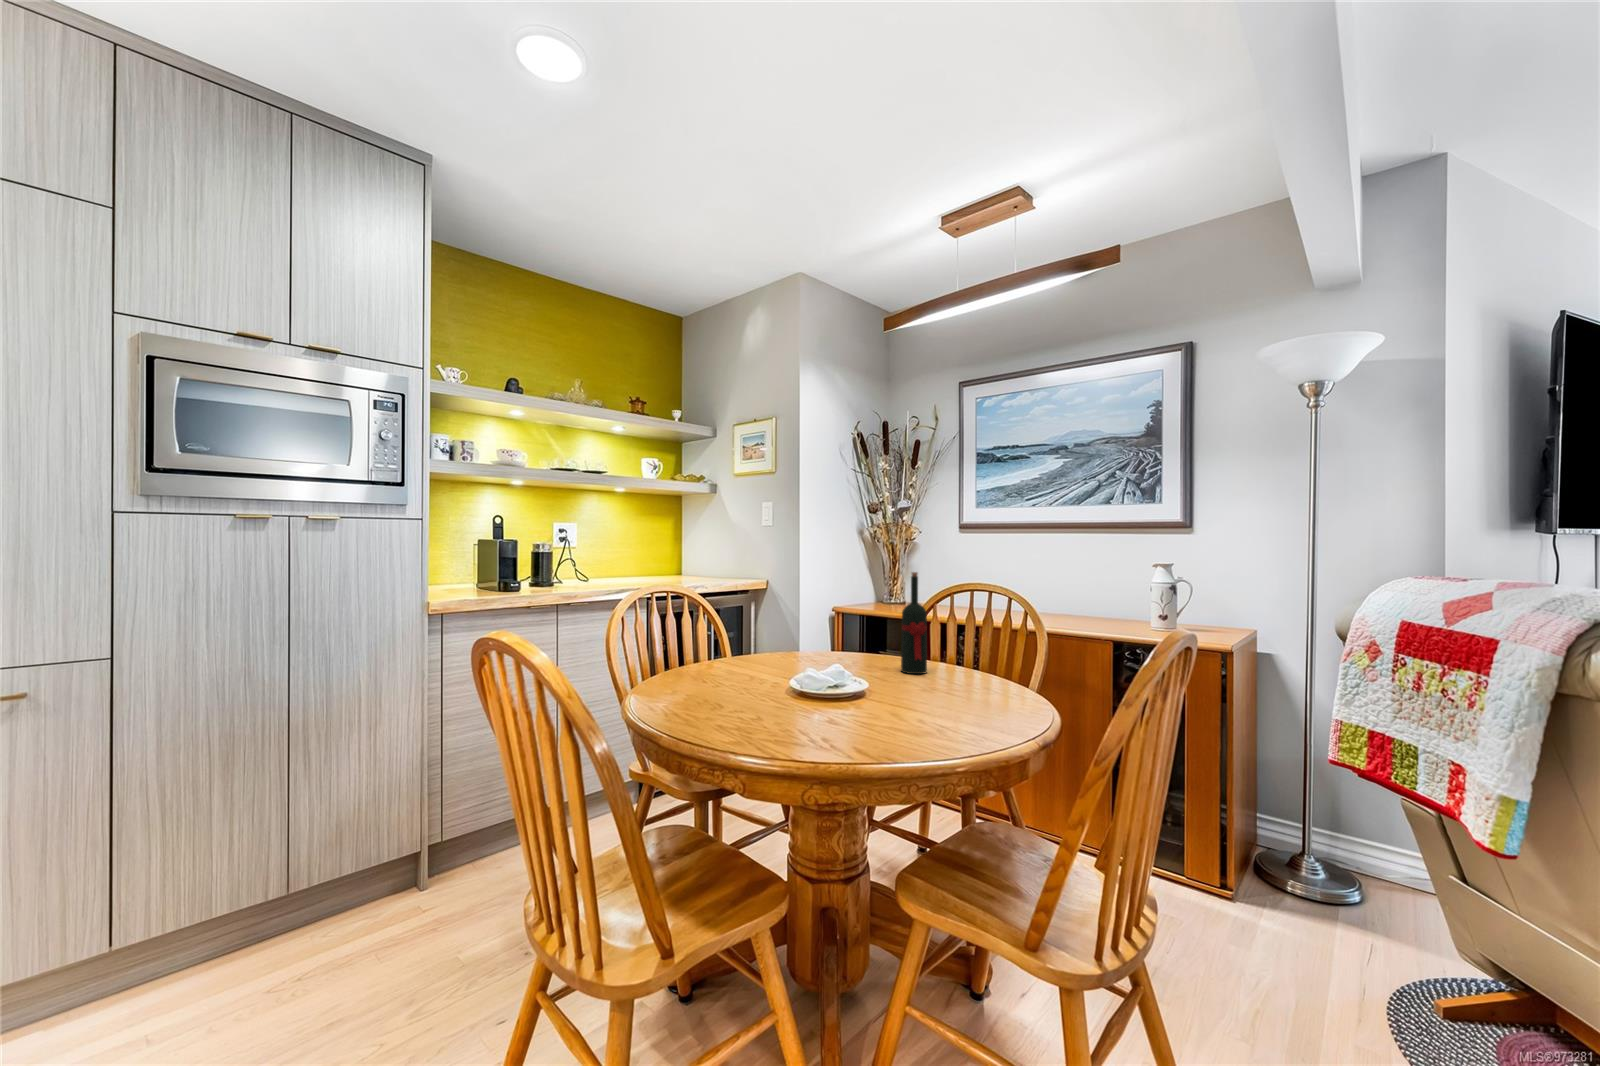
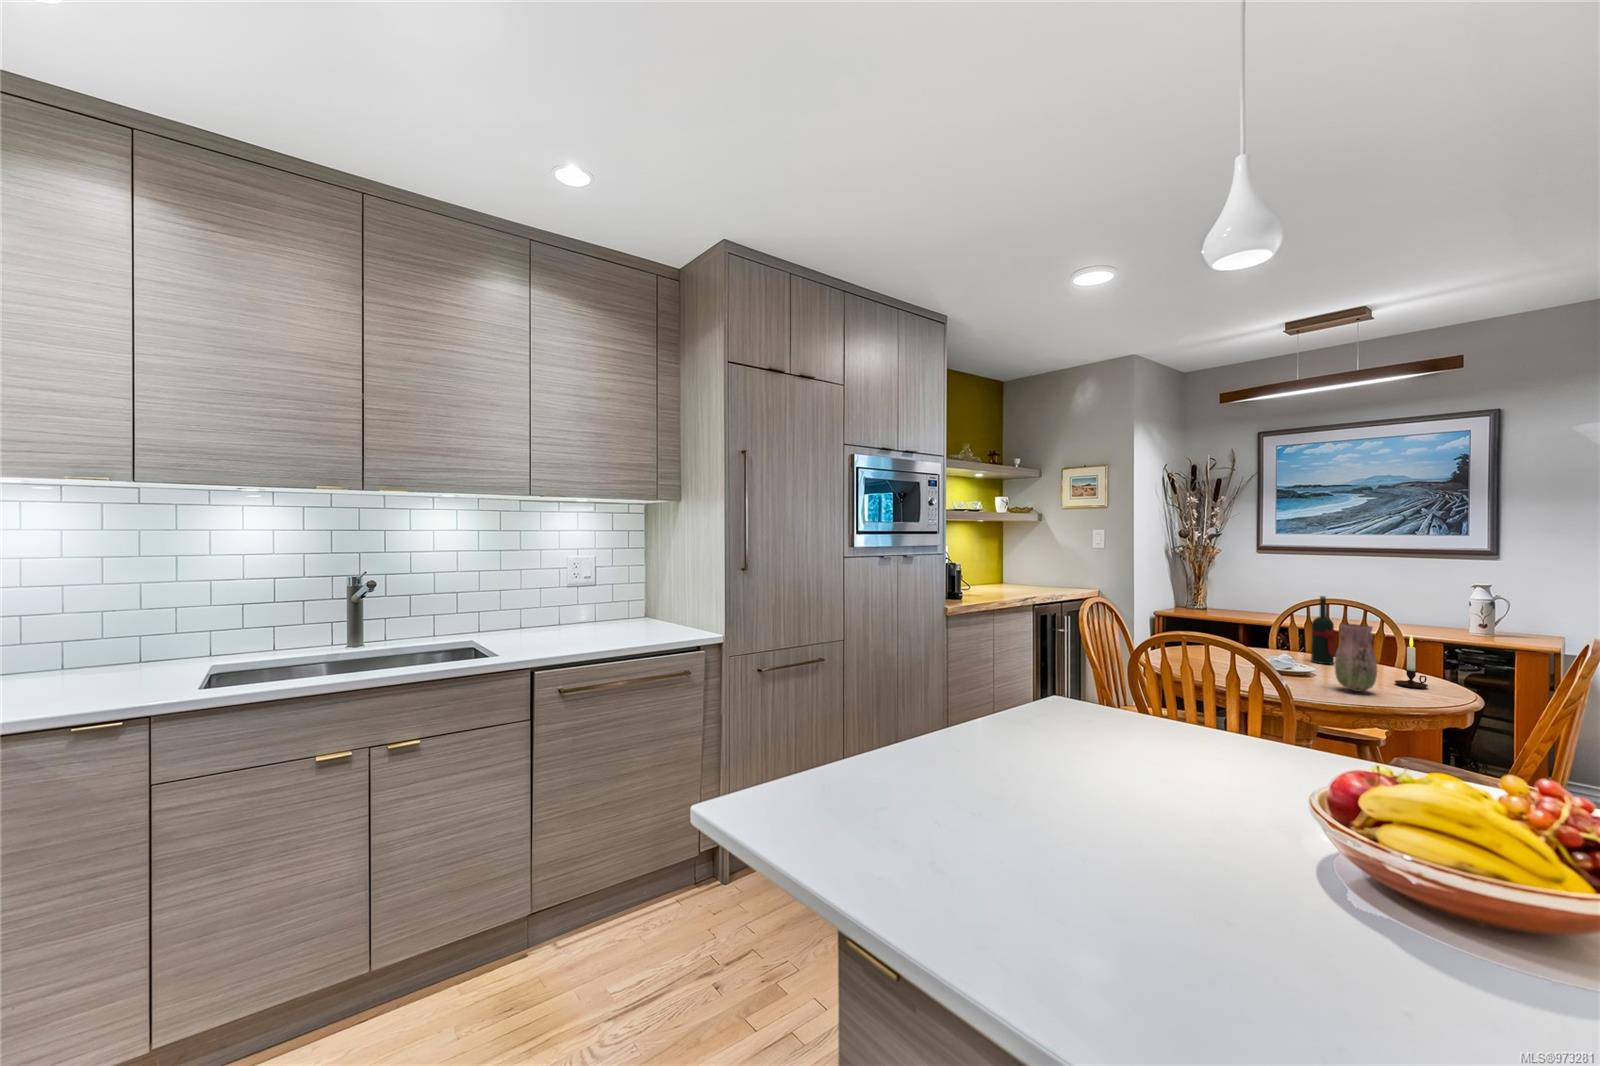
vase: none [841,606,895,720] -> present [1335,623,1378,692]
candle: none [952,623,997,709] -> present [1395,635,1428,688]

